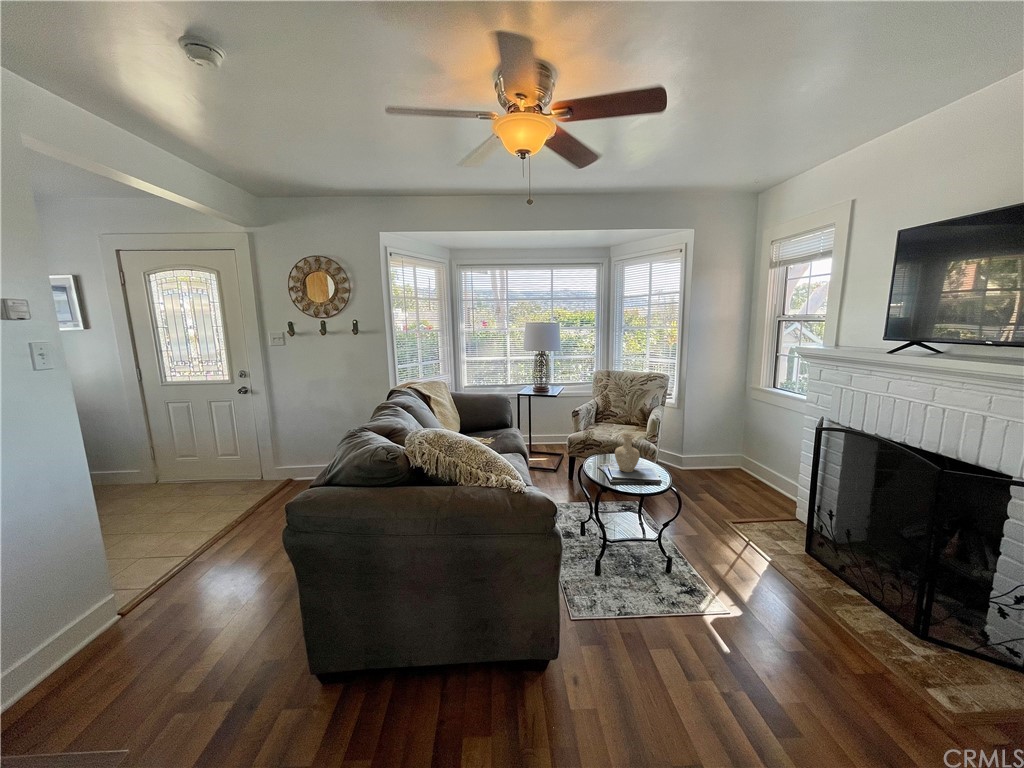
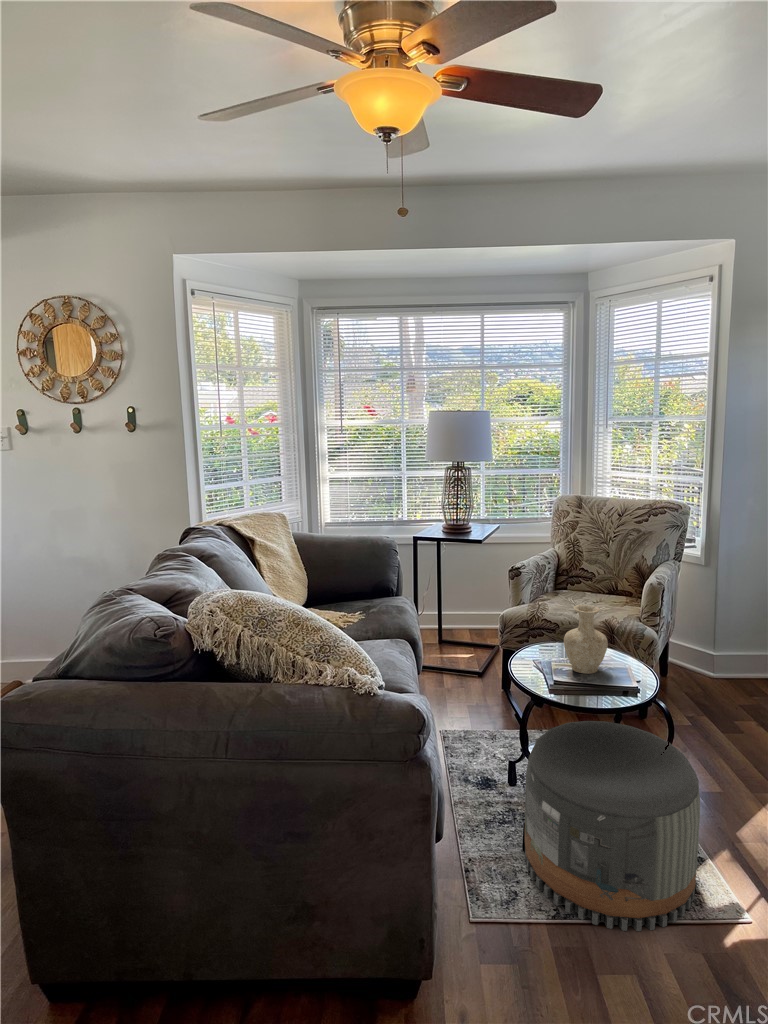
pouf: none [596,499,699,620] -> present [525,721,700,931]

